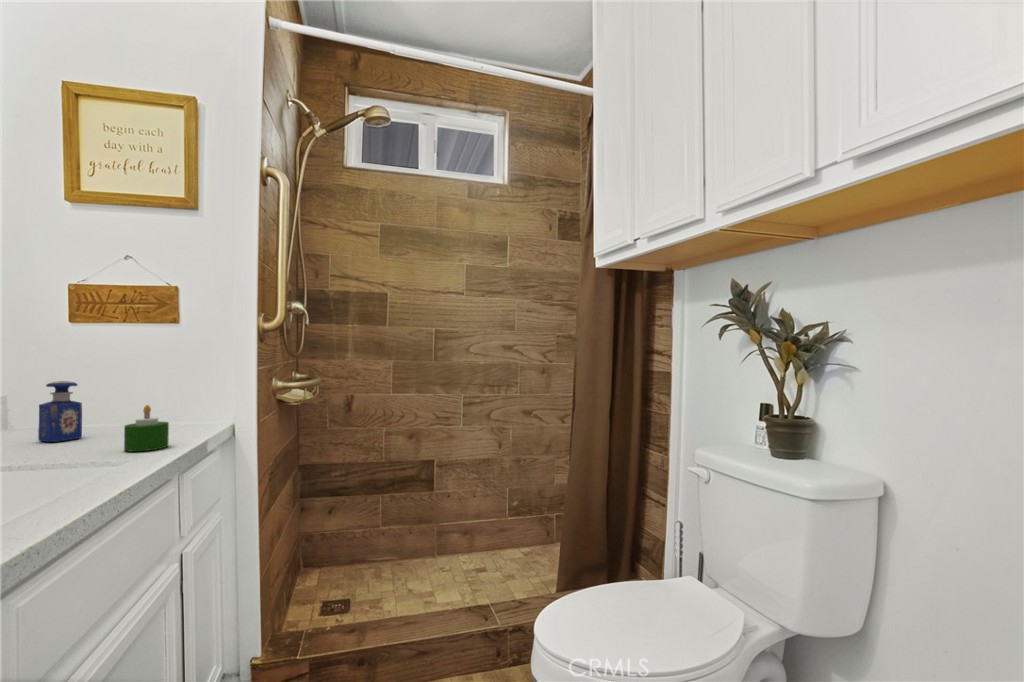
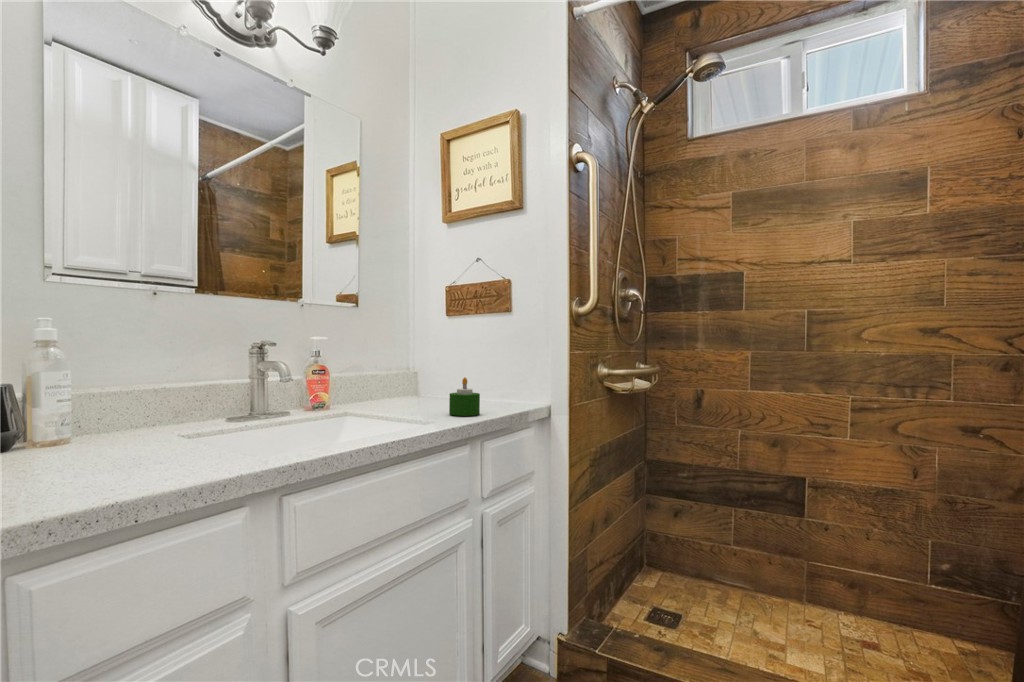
perfume bottle: present [38,381,82,442] -> none [425,357,448,402]

